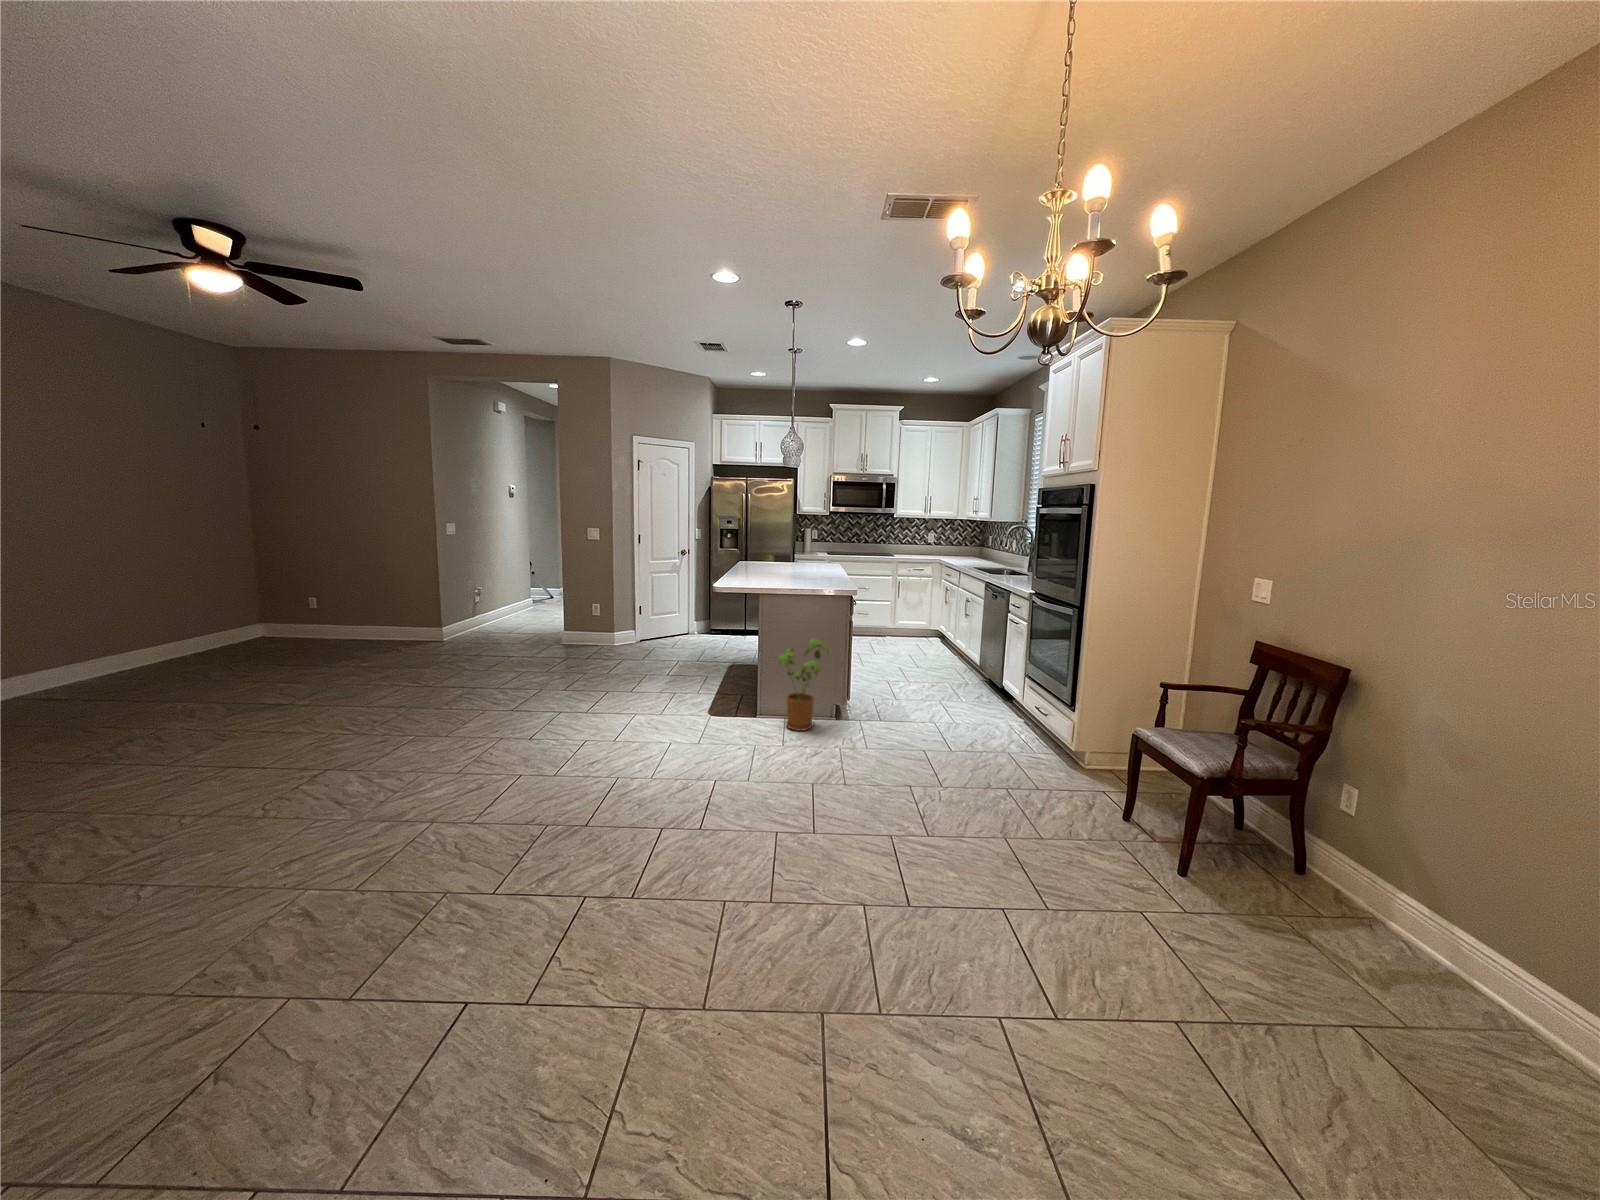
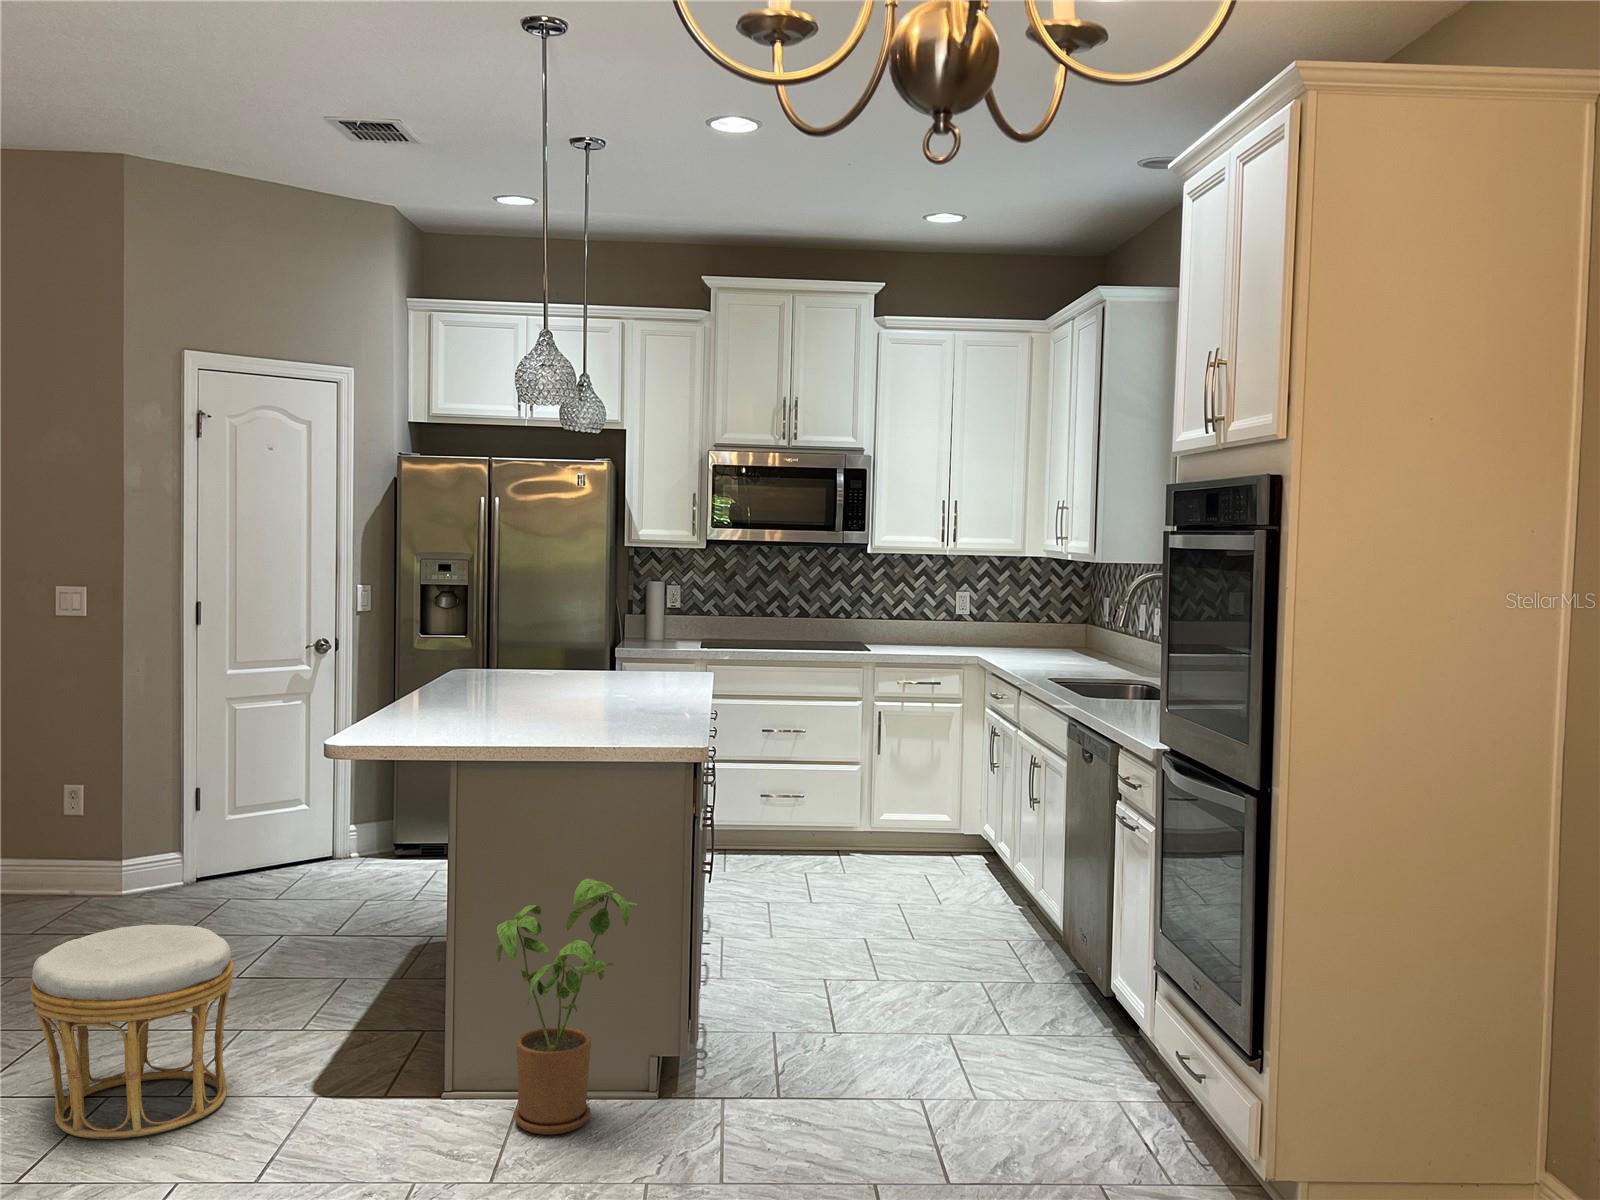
ottoman: none [612,653,681,728] -> present [30,925,233,1139]

